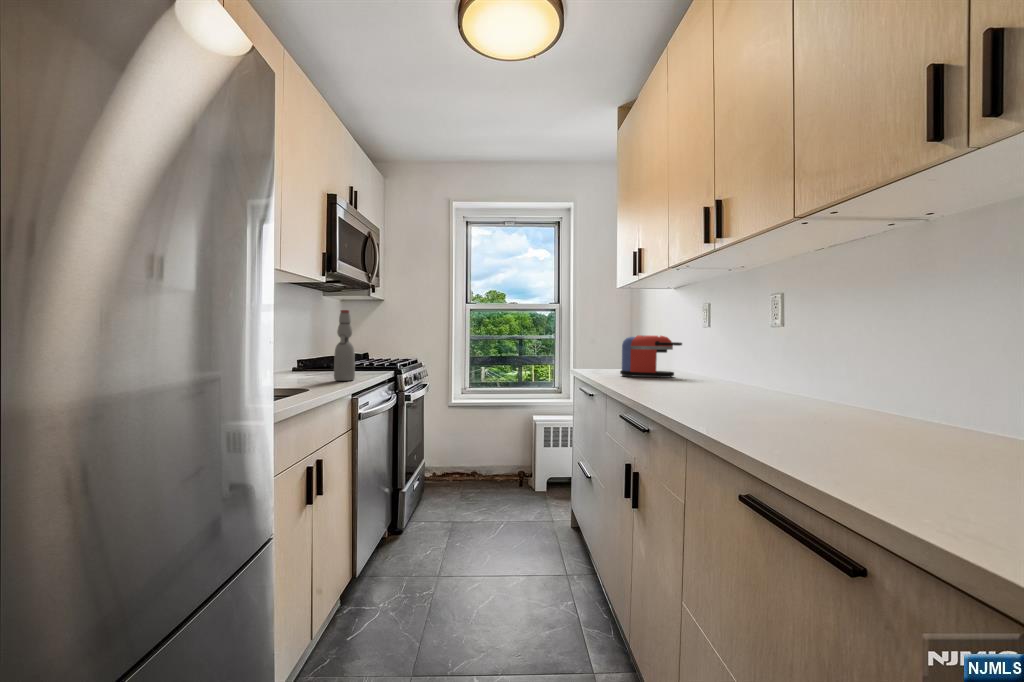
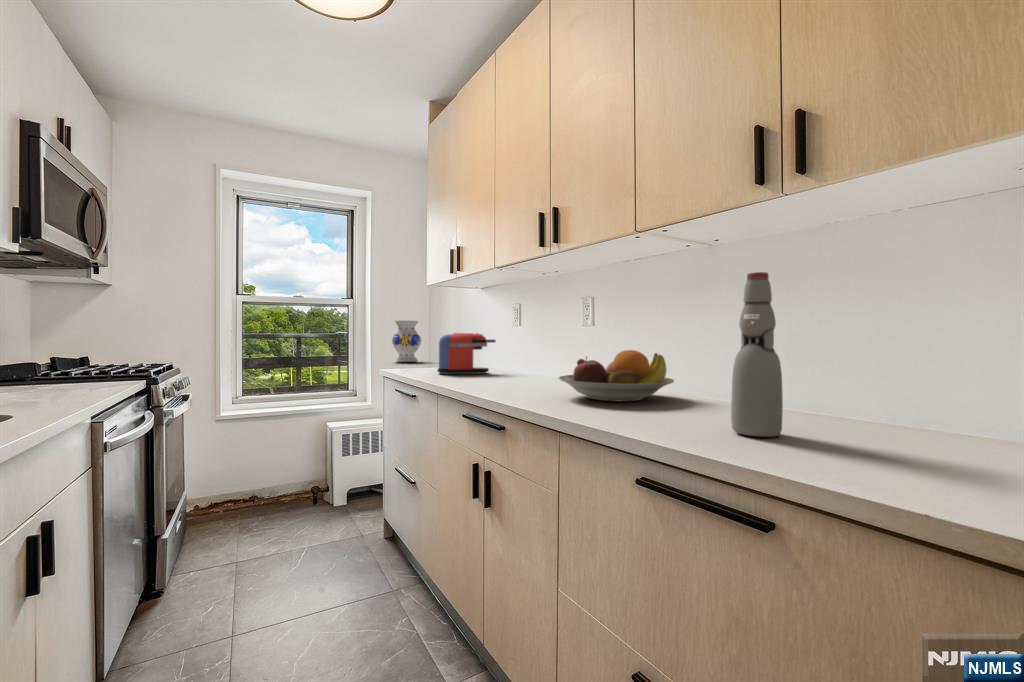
bottle: present [334,310,355,381] -> present [731,272,783,437]
vase: none [592,323,620,363] -> present [392,320,421,362]
fruit bowl: none [714,357,862,415] -> present [559,350,674,402]

